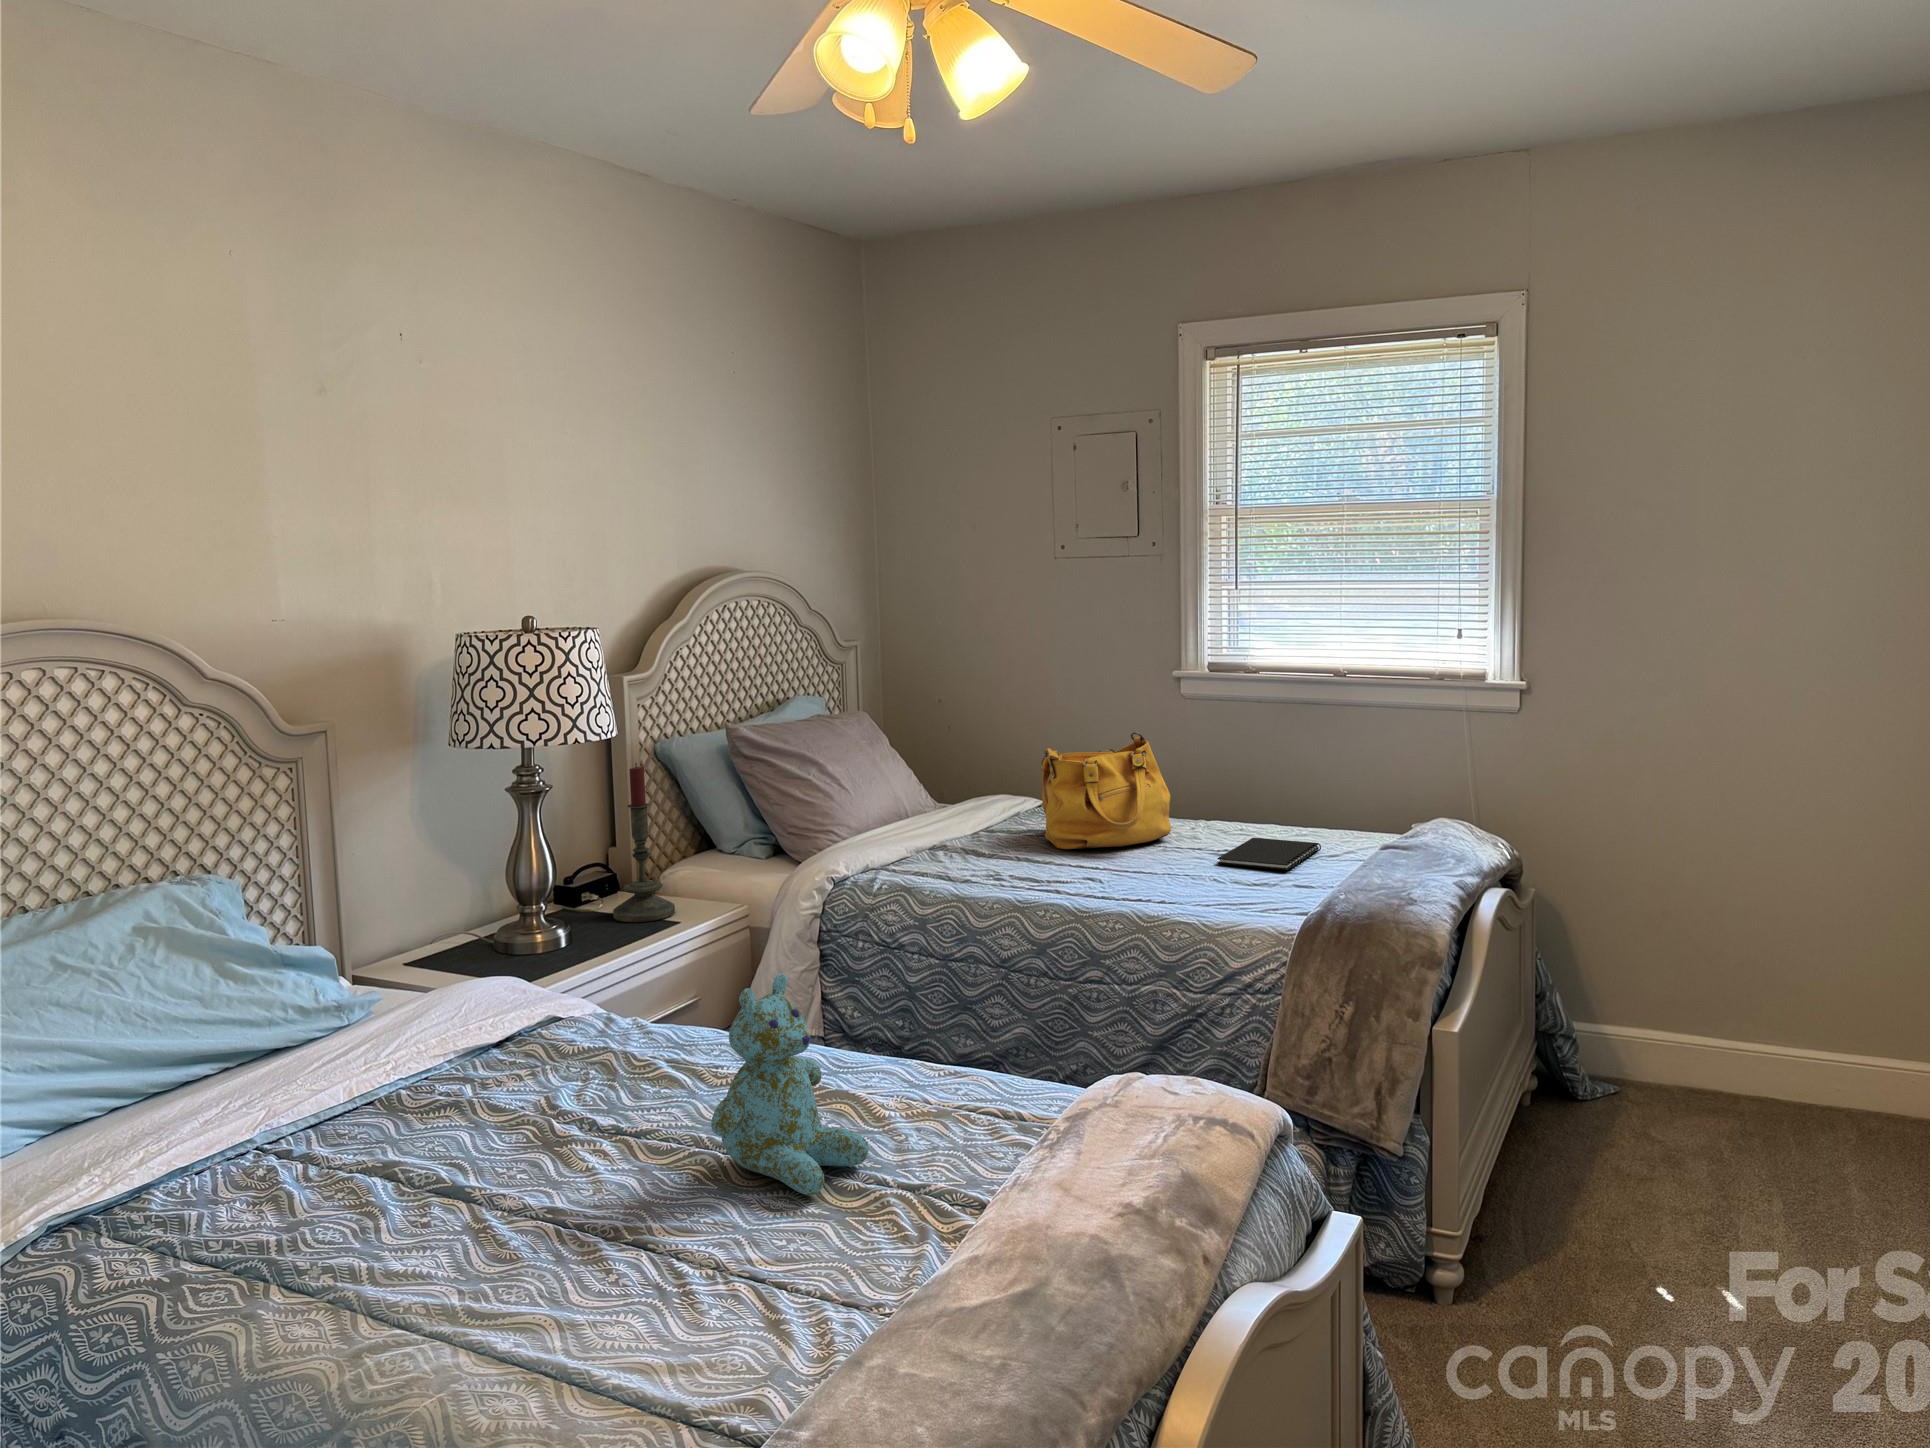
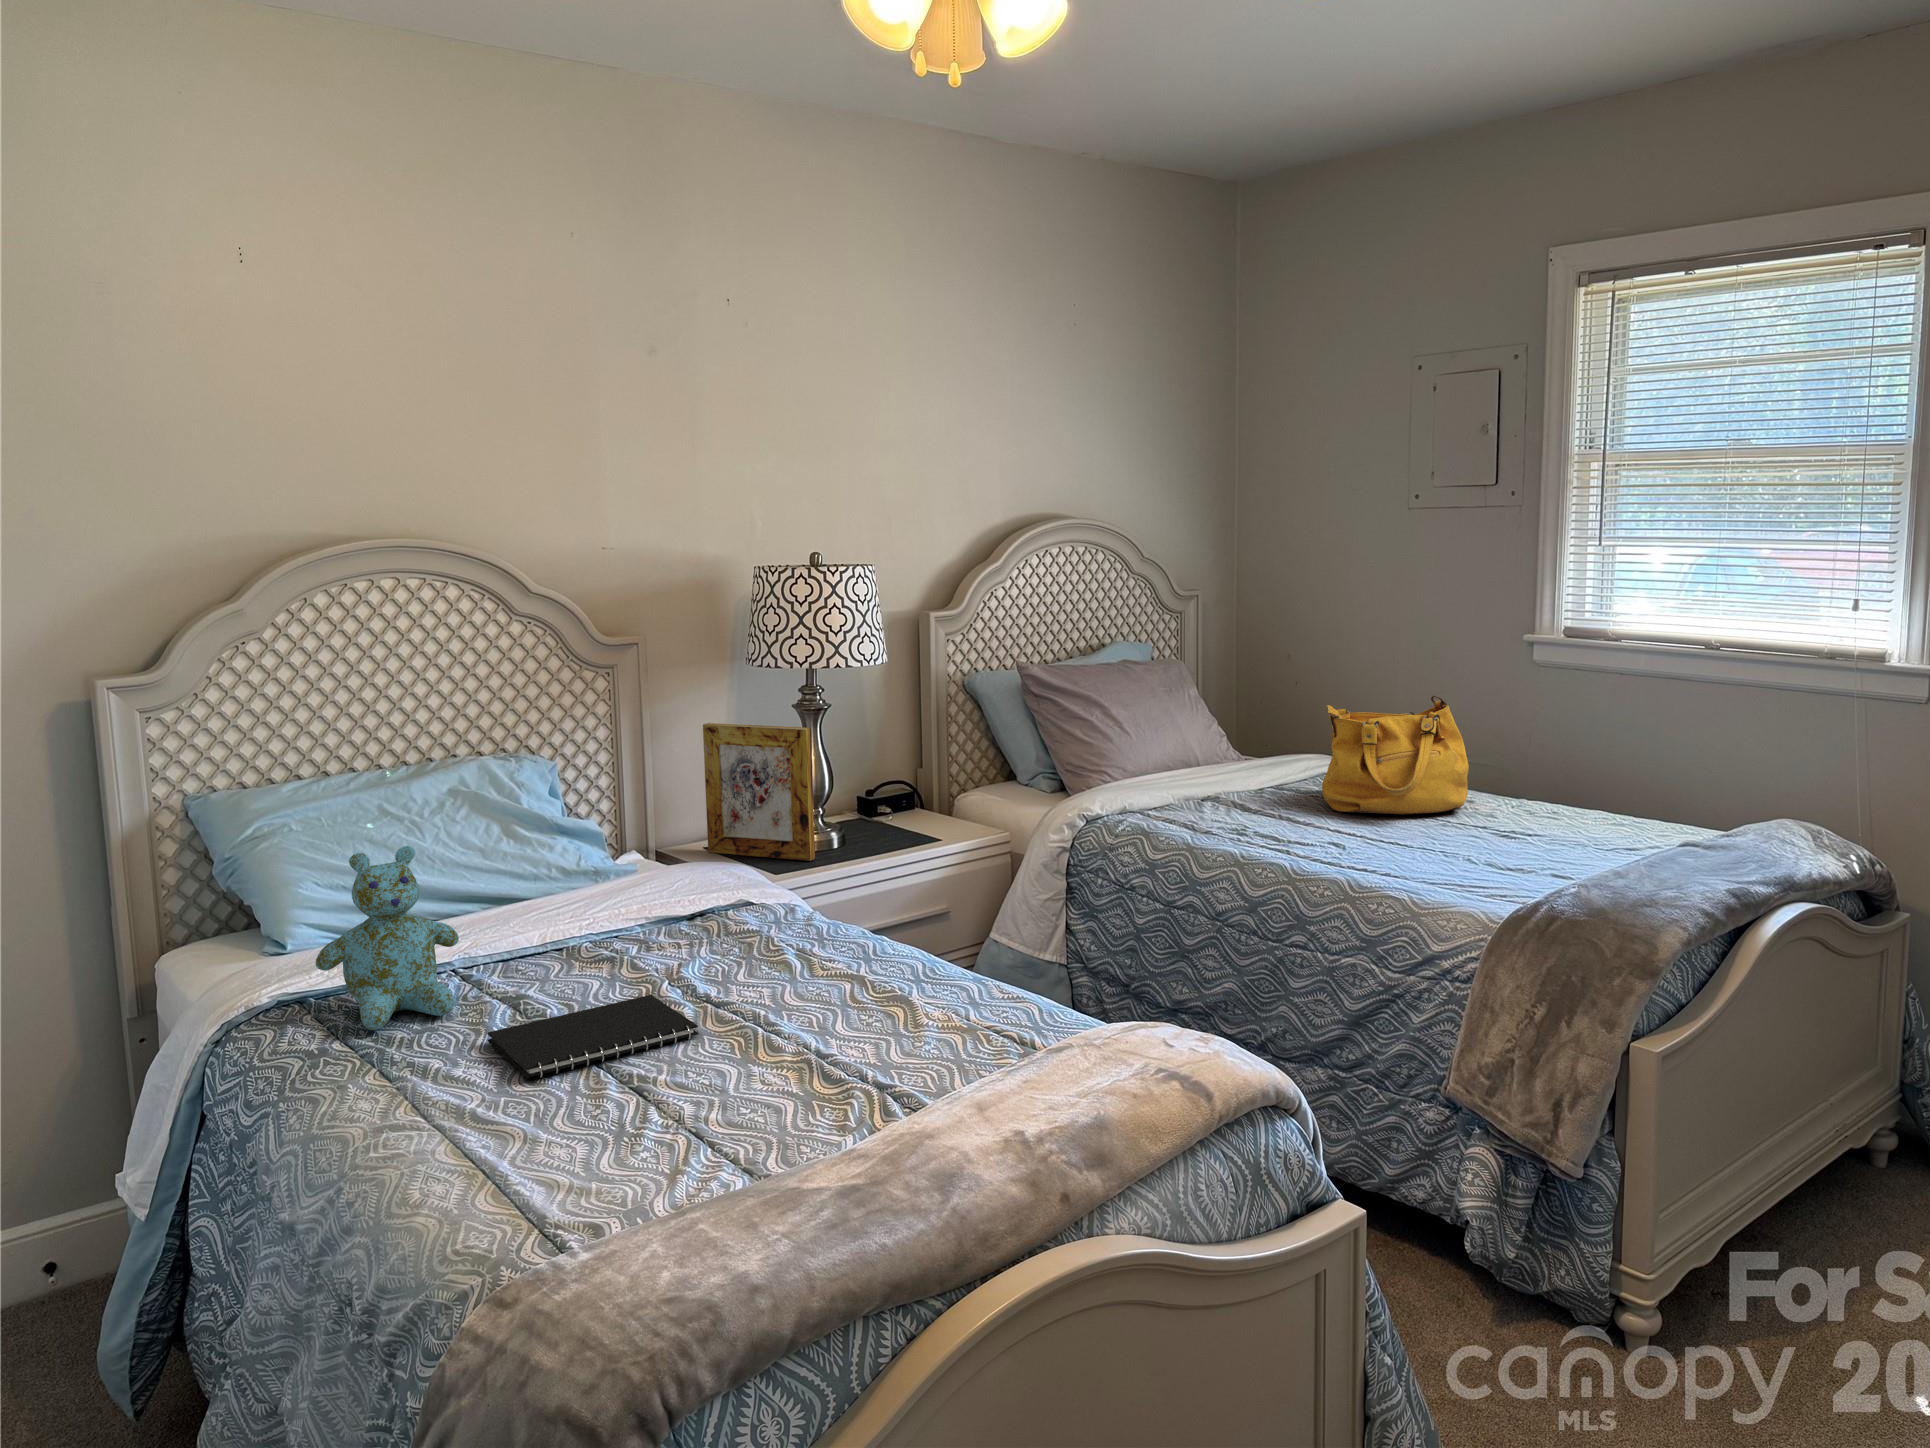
candle: present [613,763,675,922] -> none [891,691,947,838]
picture frame: none [411,813,560,966] -> present [703,723,815,861]
notebook: present [1218,838,1321,870] -> present [487,995,698,1078]
stuffed bear: present [711,973,869,1195] -> present [316,846,459,1030]

